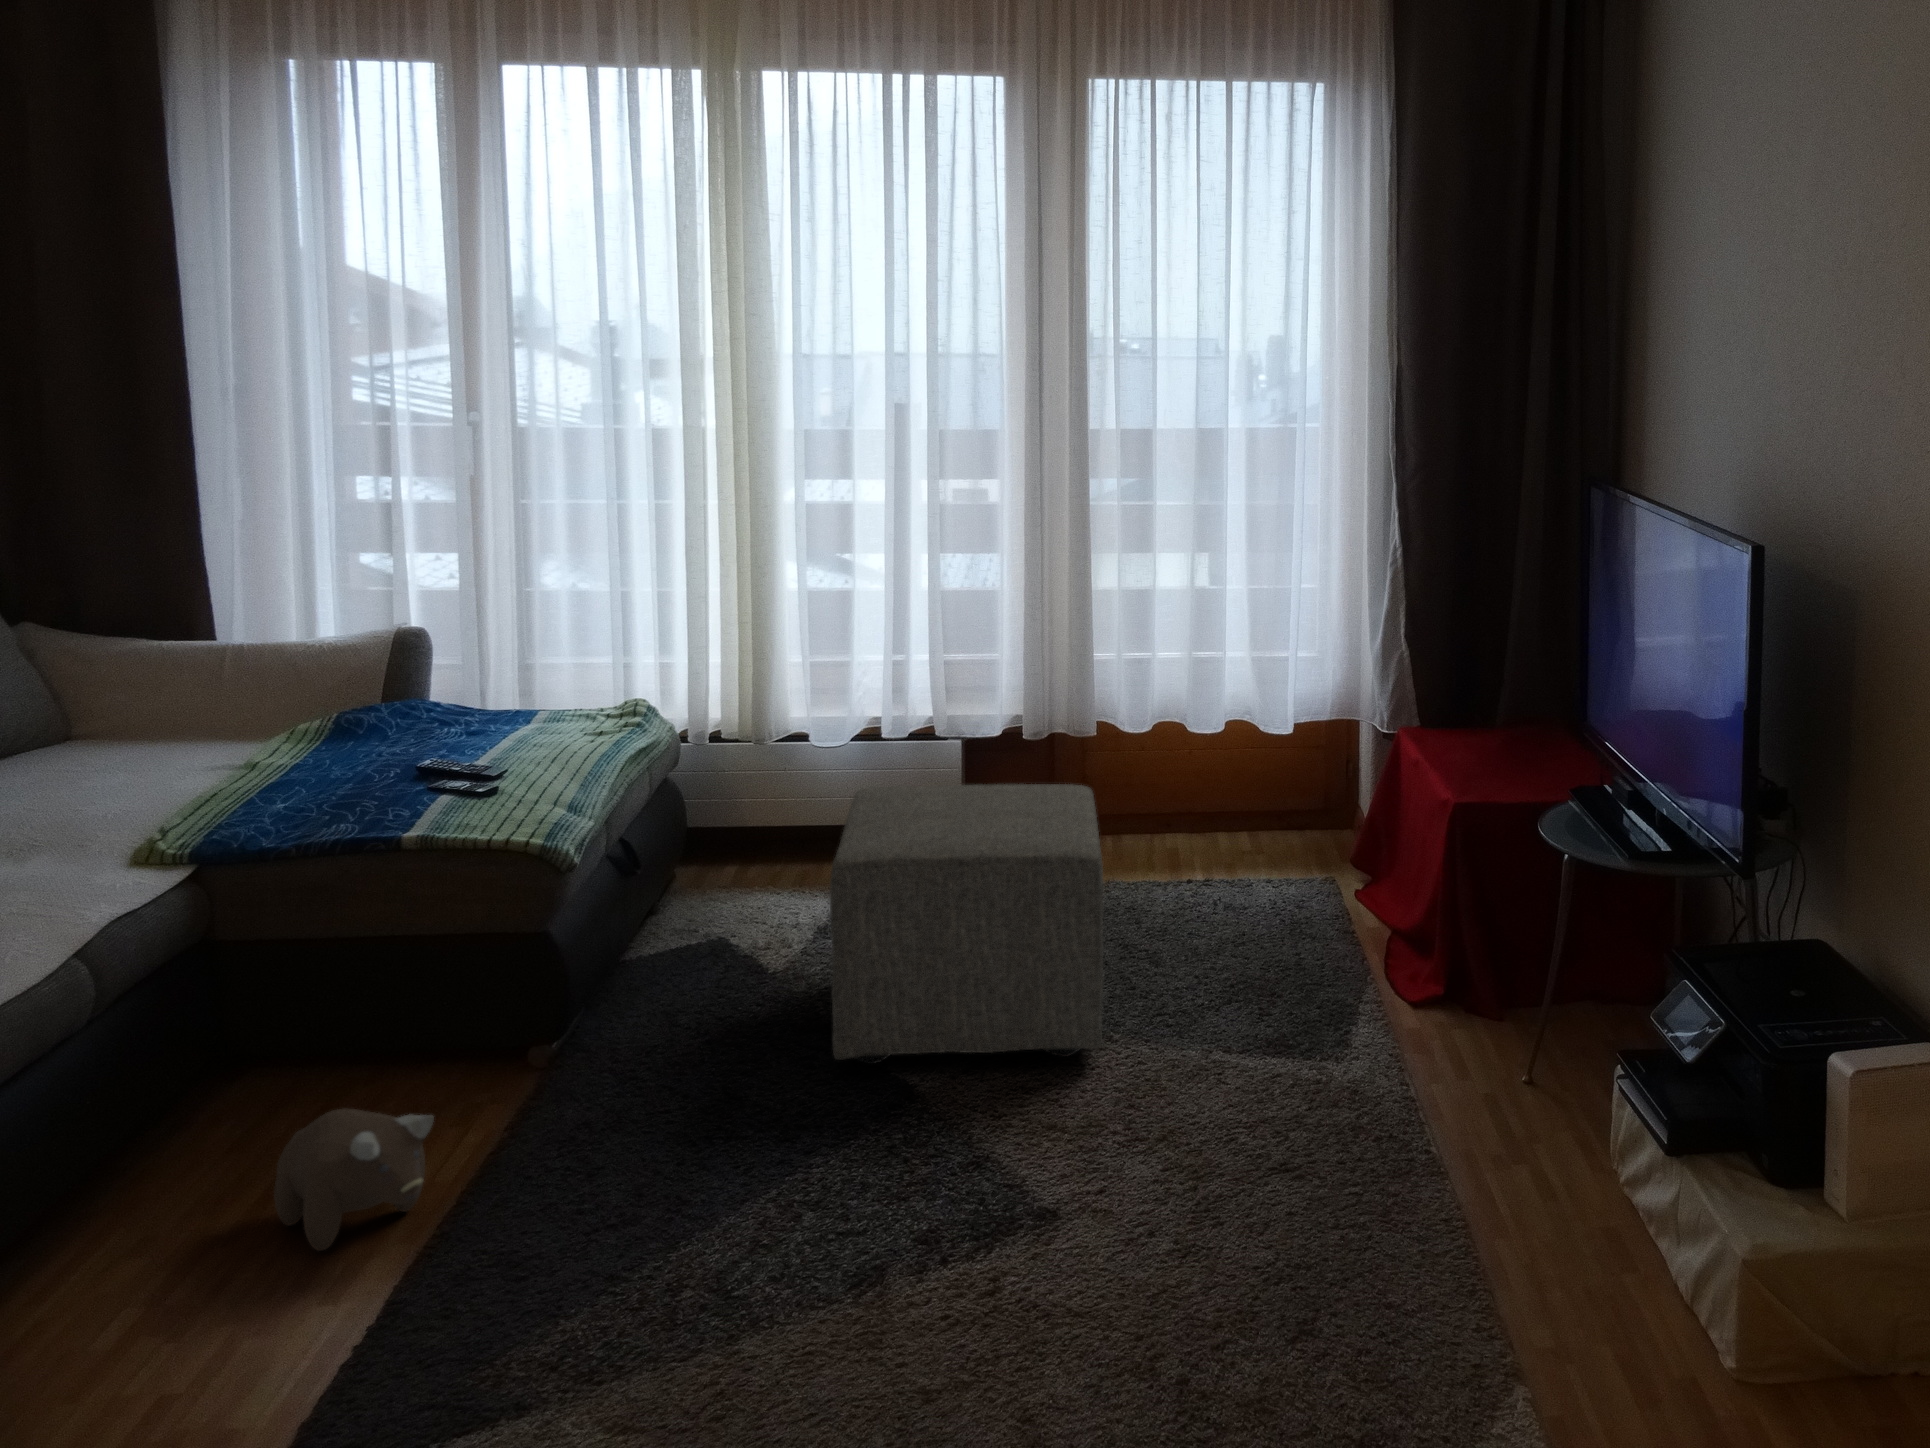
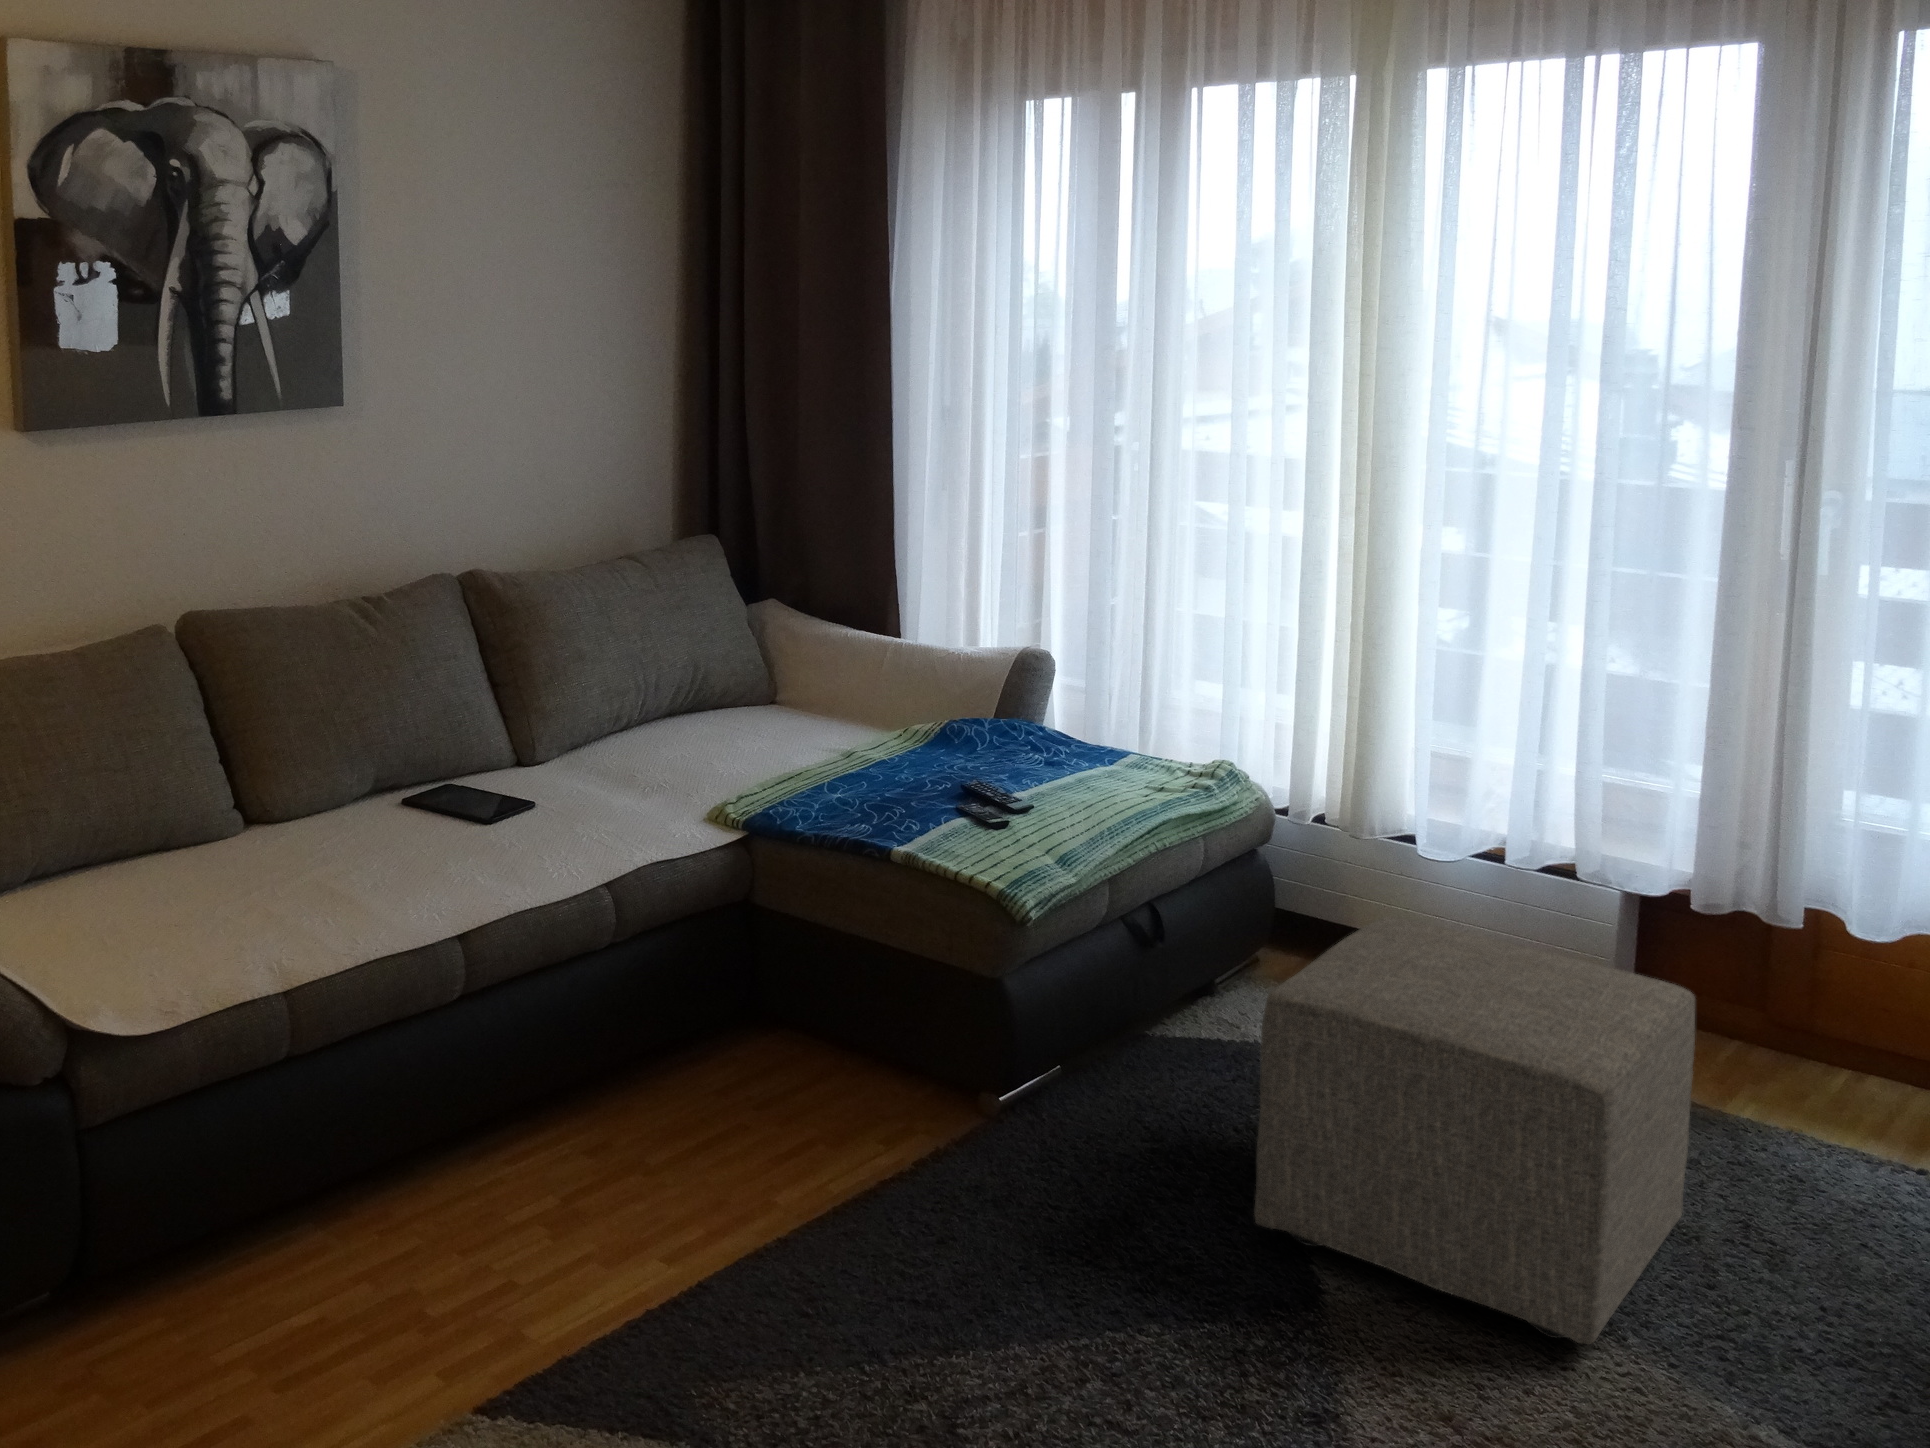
plush toy: present [274,1109,434,1251] -> none [678,1090,796,1216]

